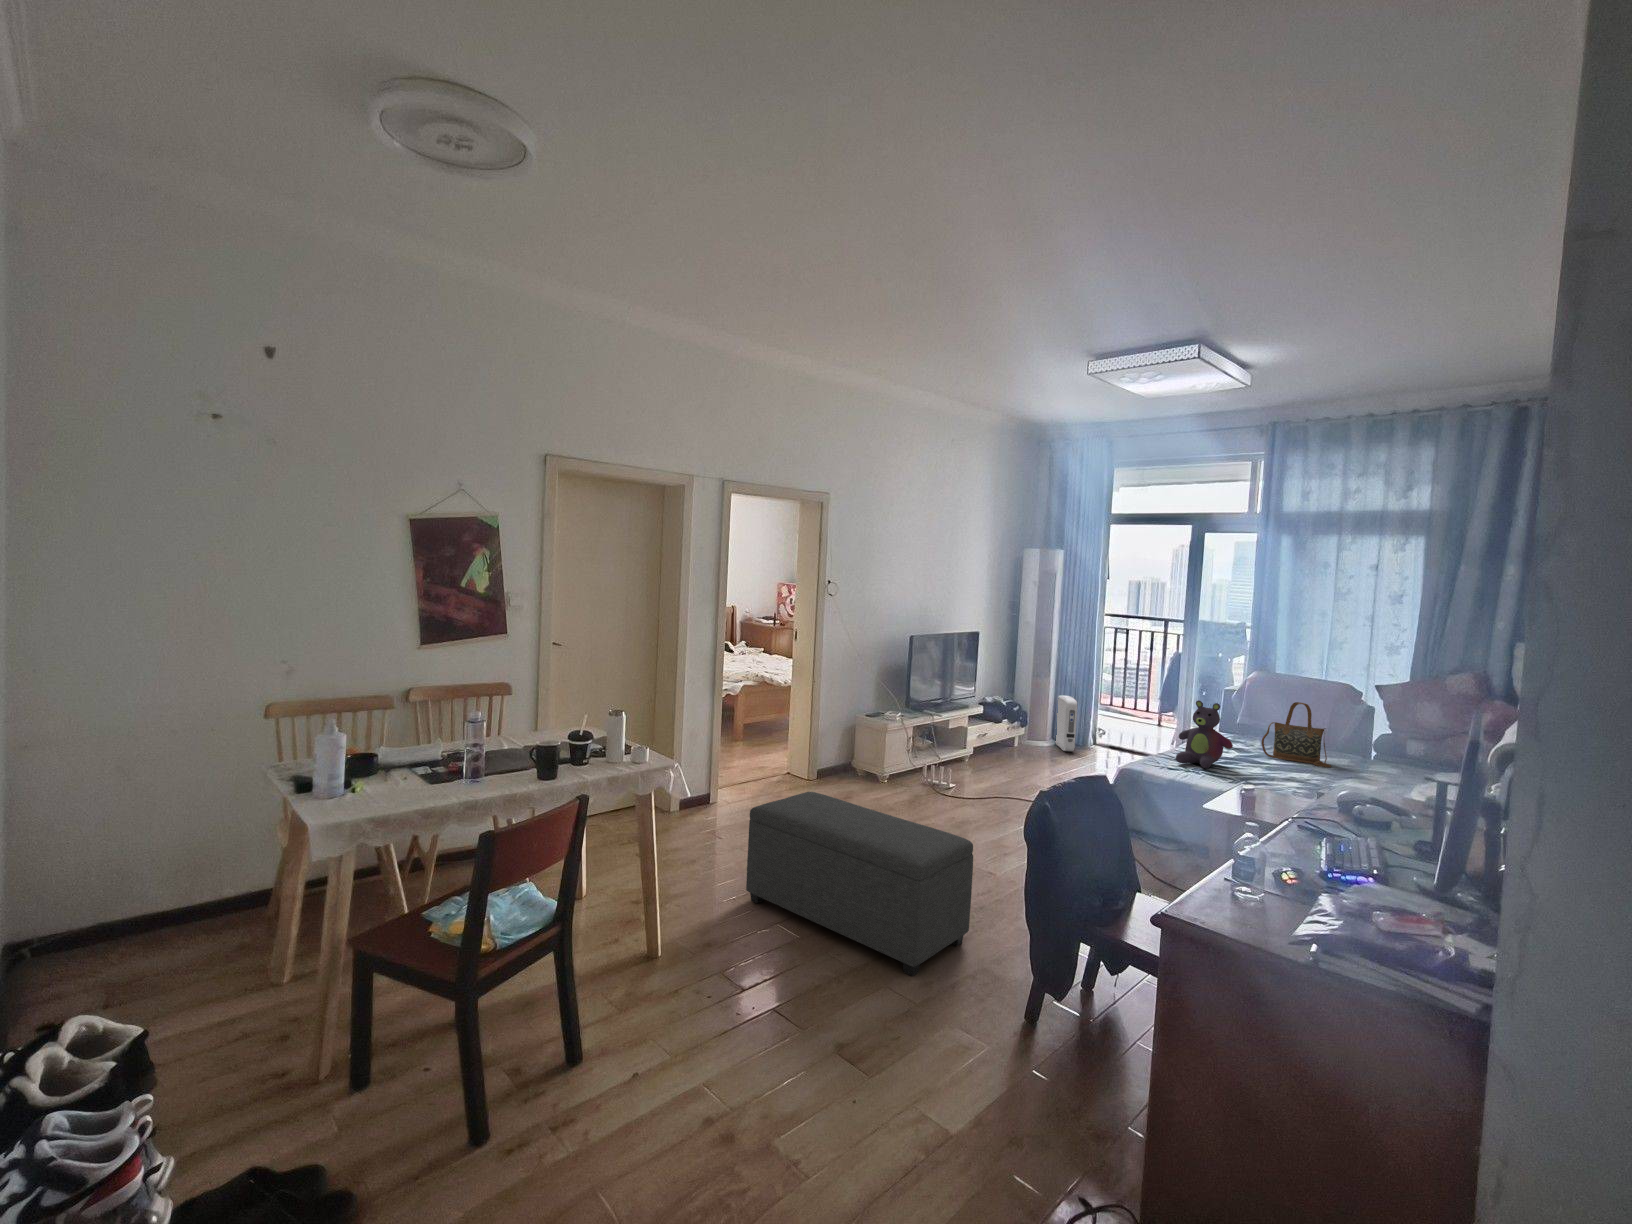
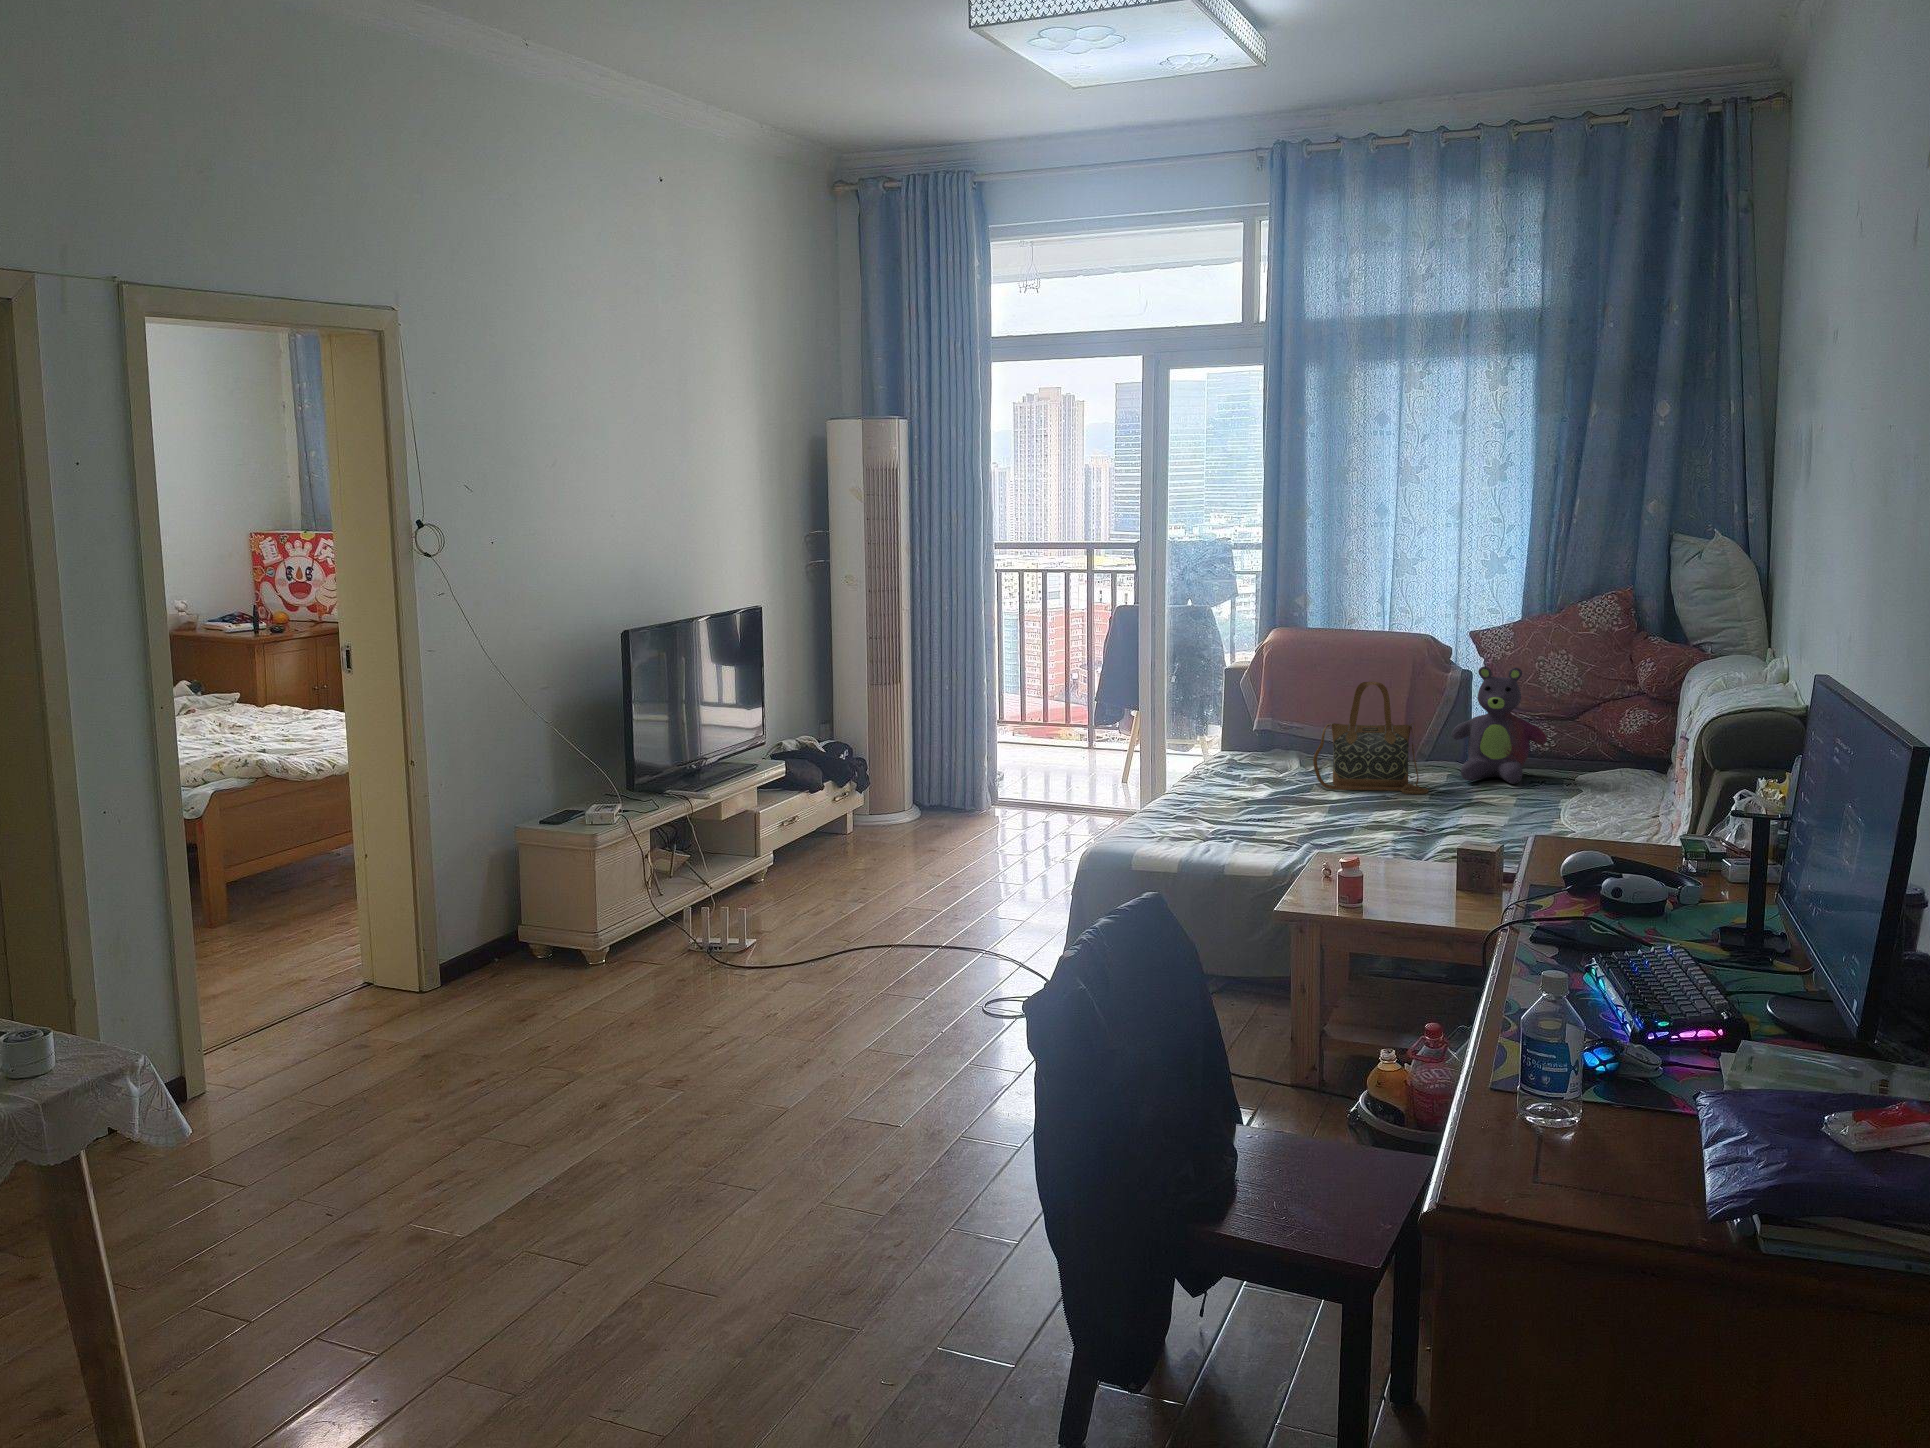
air purifier: present [1055,695,1077,751] -> none [916,715,961,827]
stuffed bear: present [1176,700,1233,769] -> present [1451,667,1547,784]
ottoman: present [746,792,973,976] -> none [355,1031,886,1386]

